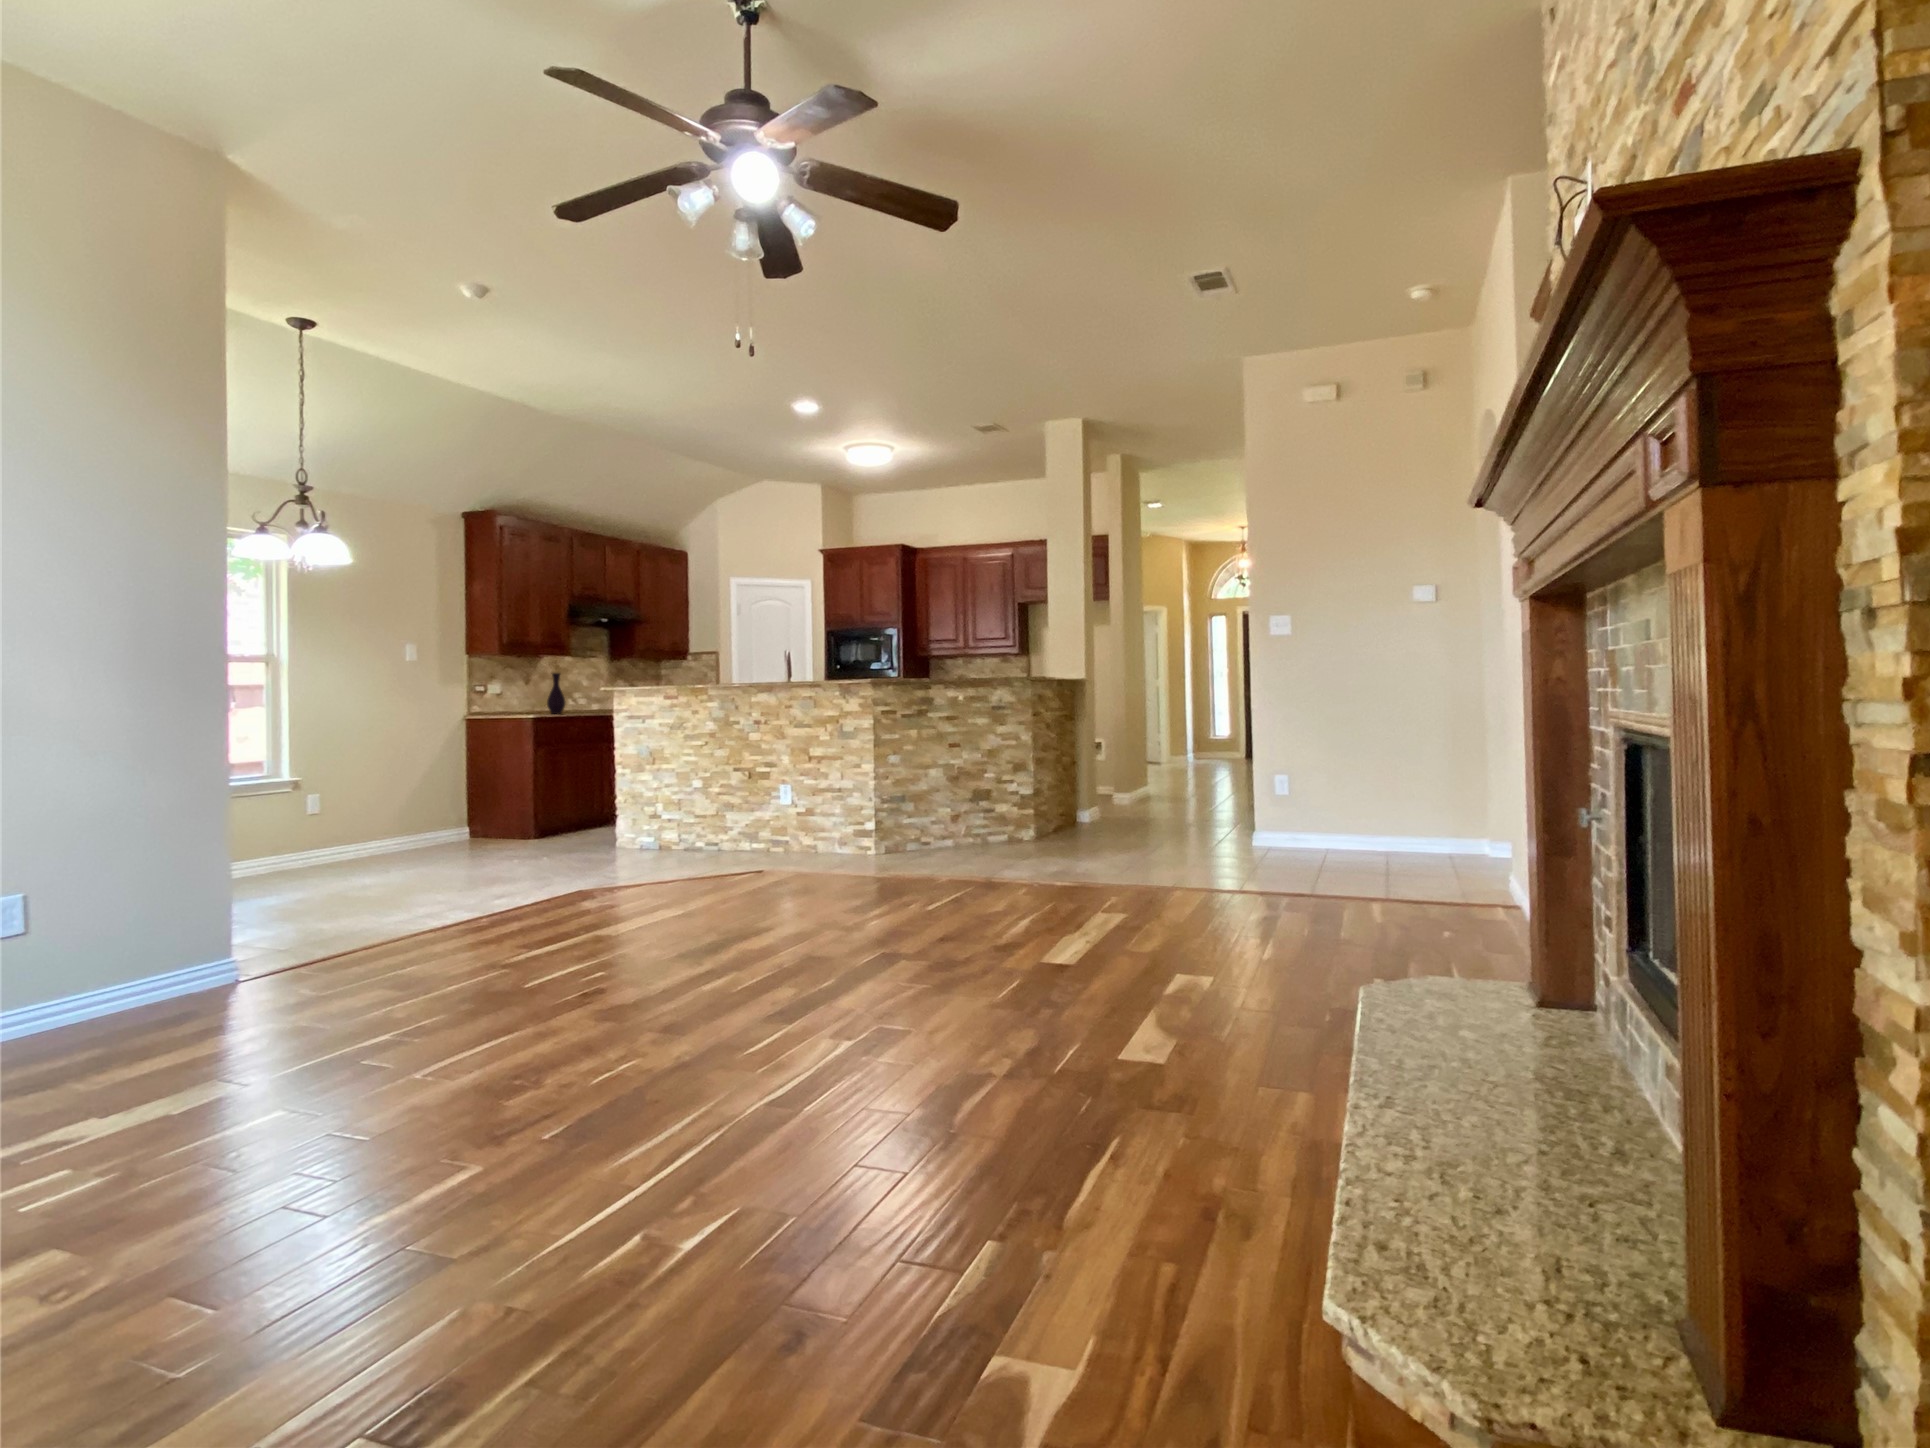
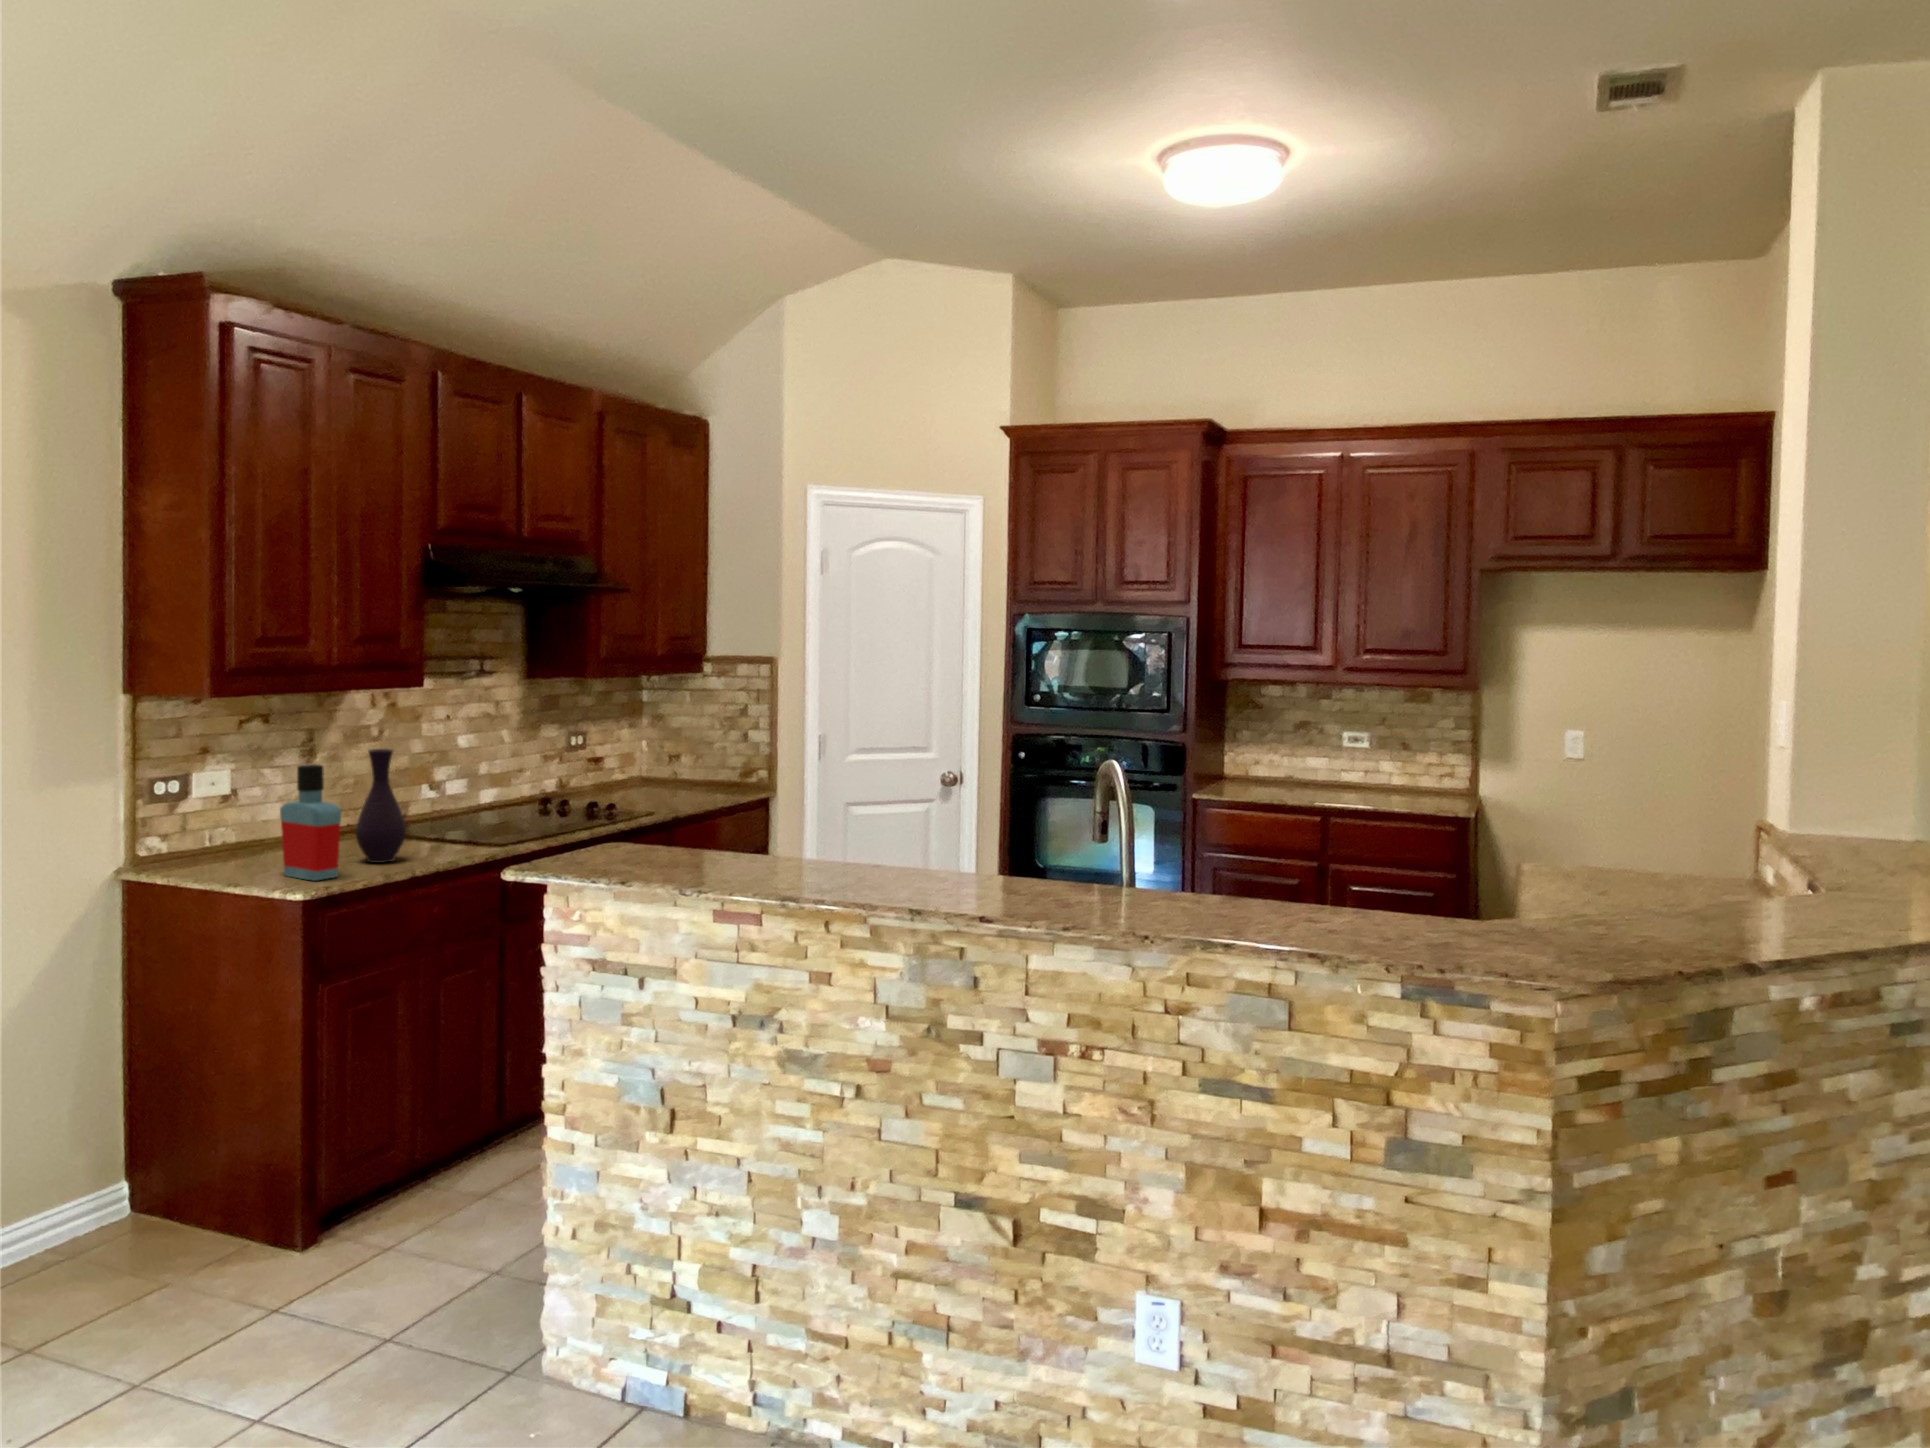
bottle: none [521,675,544,714] -> present [280,764,341,880]

